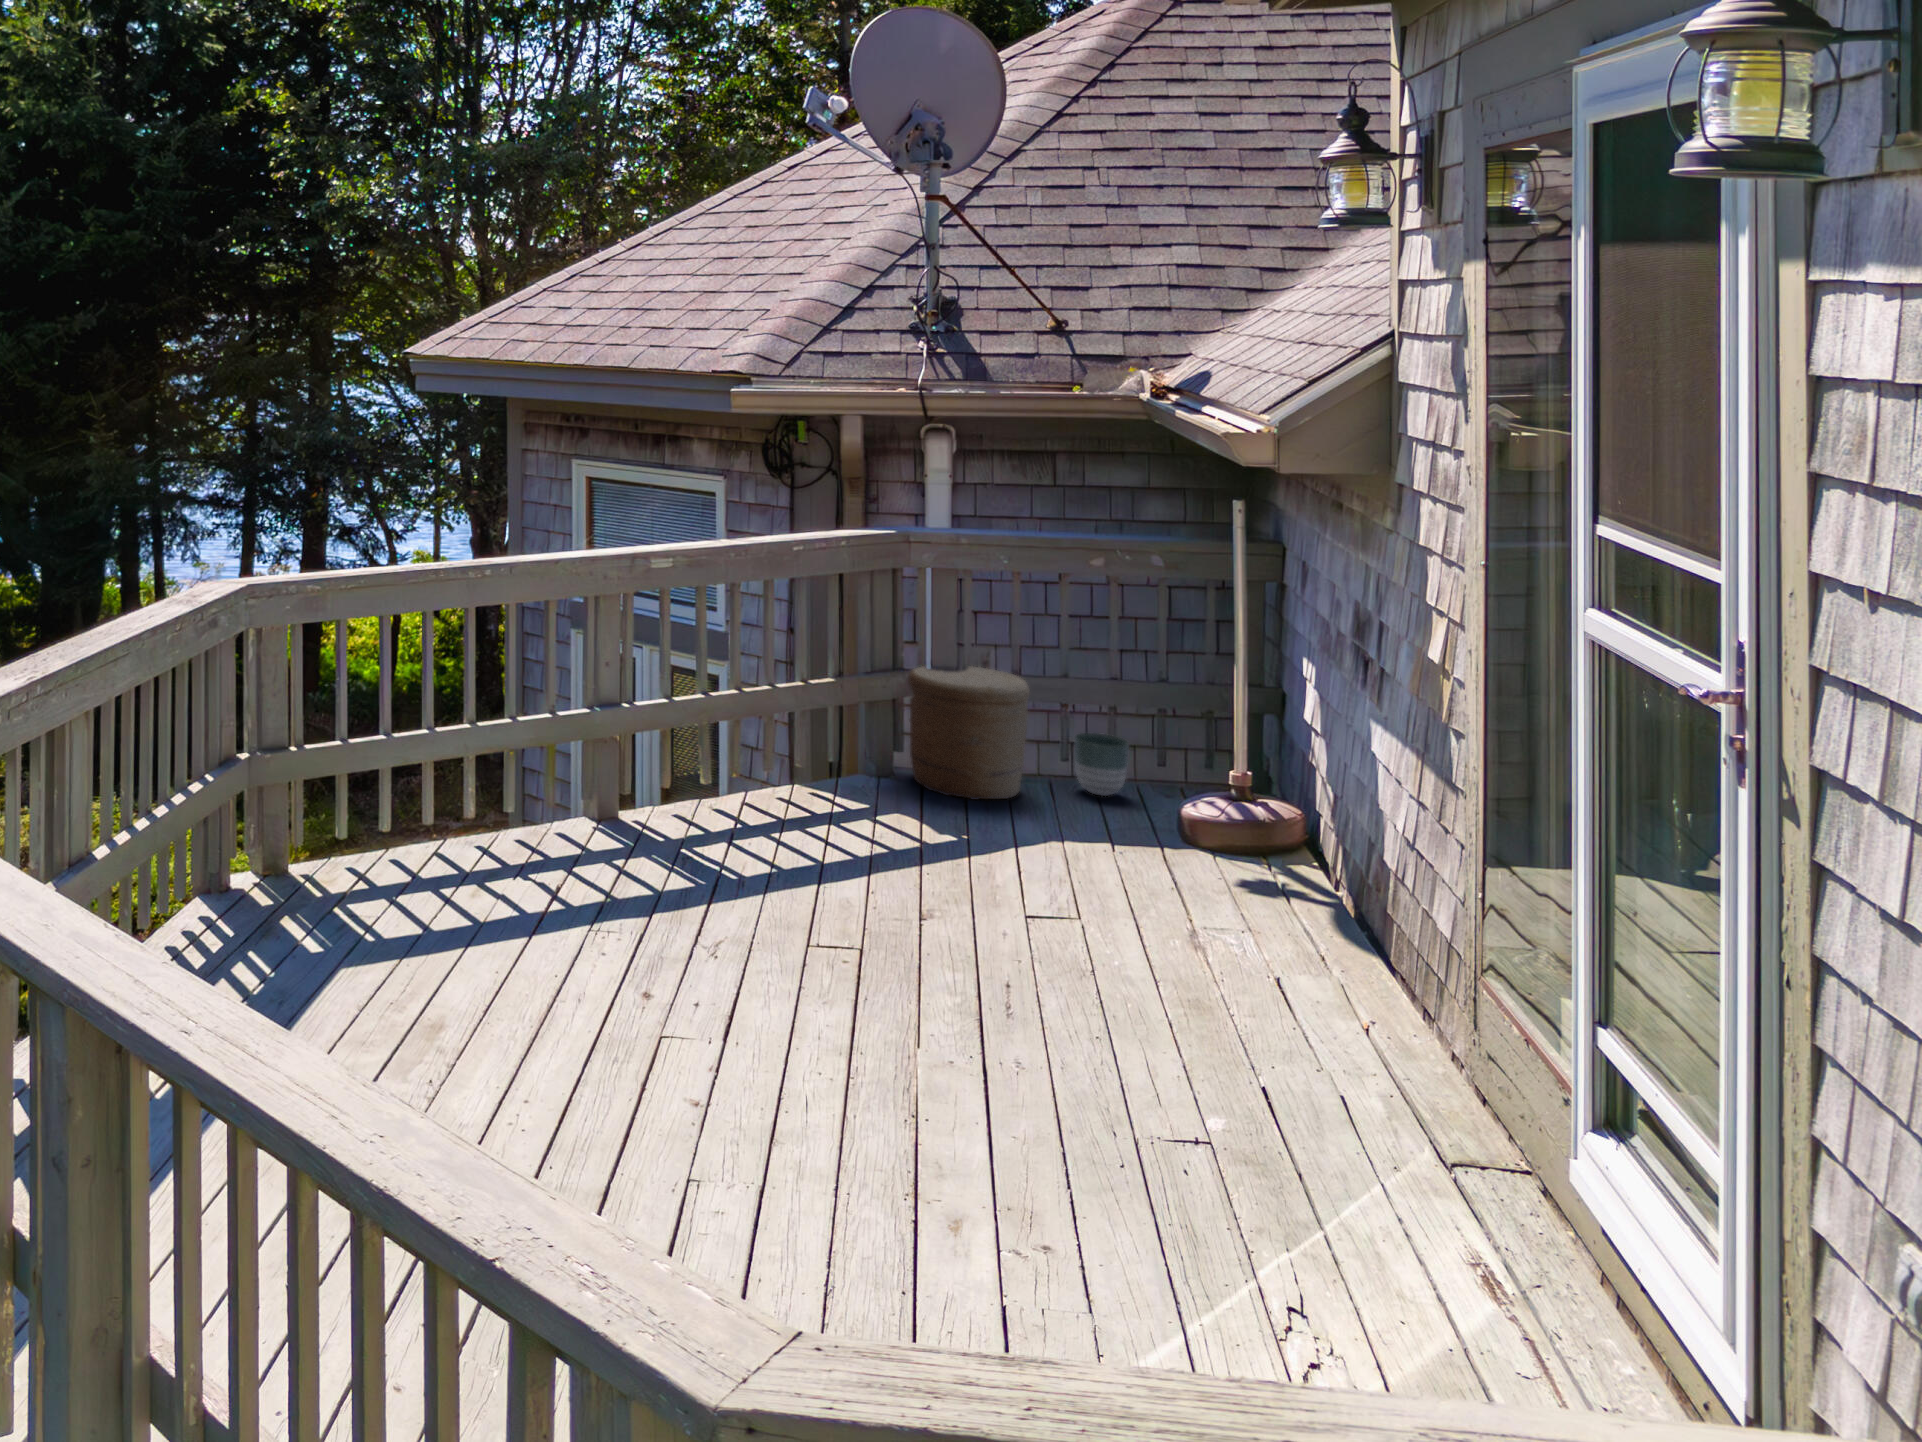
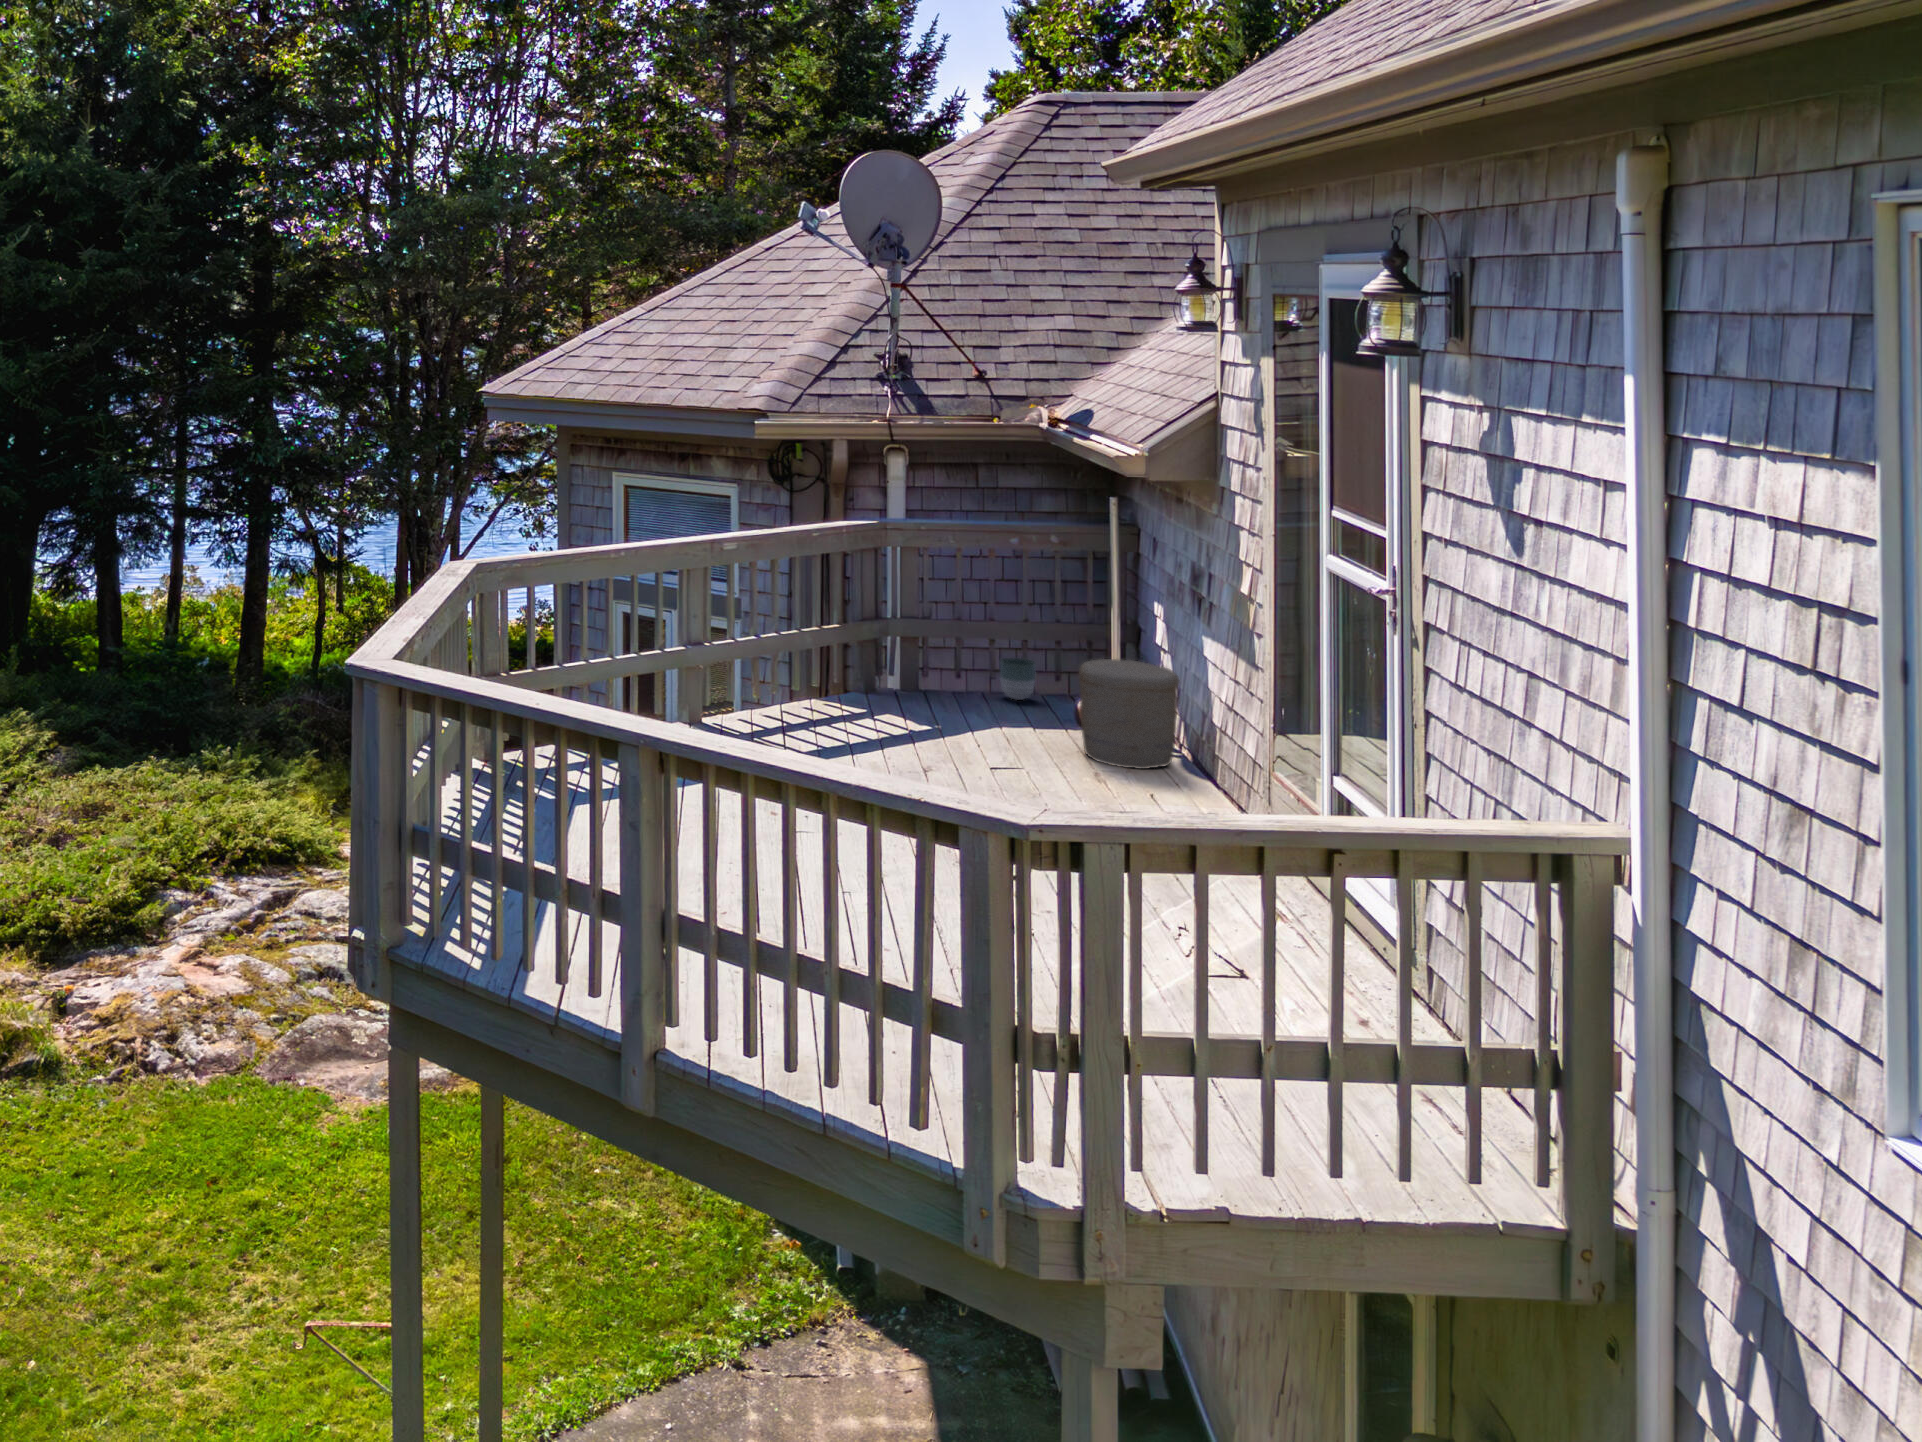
woven basket: present [908,666,1030,800] -> present [1079,659,1179,769]

